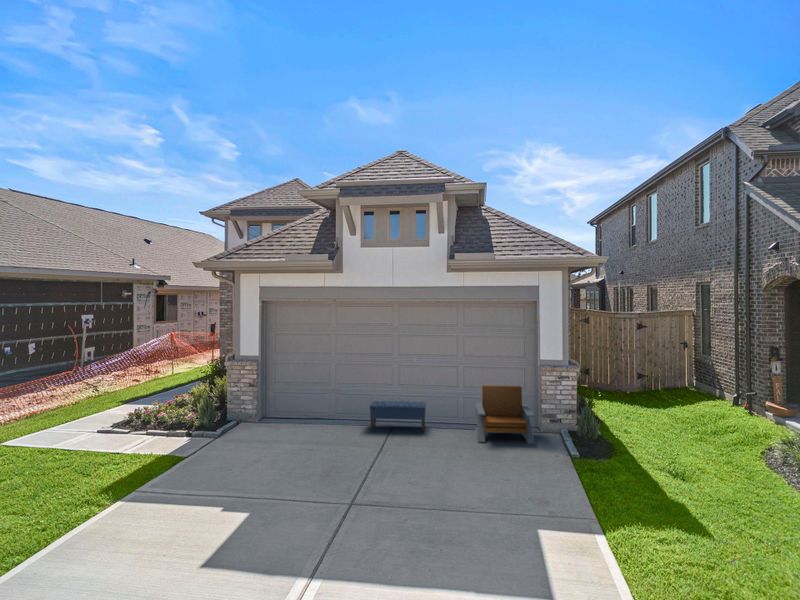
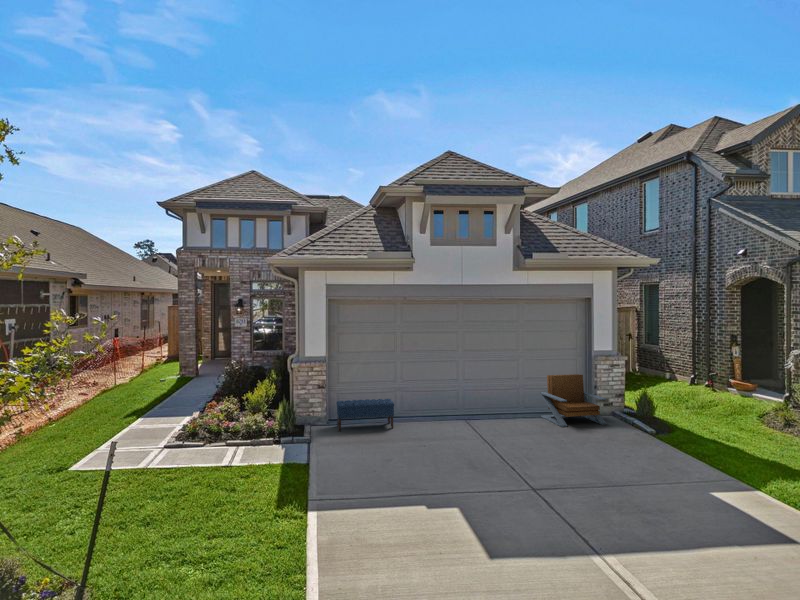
bench: present [370,401,426,432] -> present [337,399,394,431]

